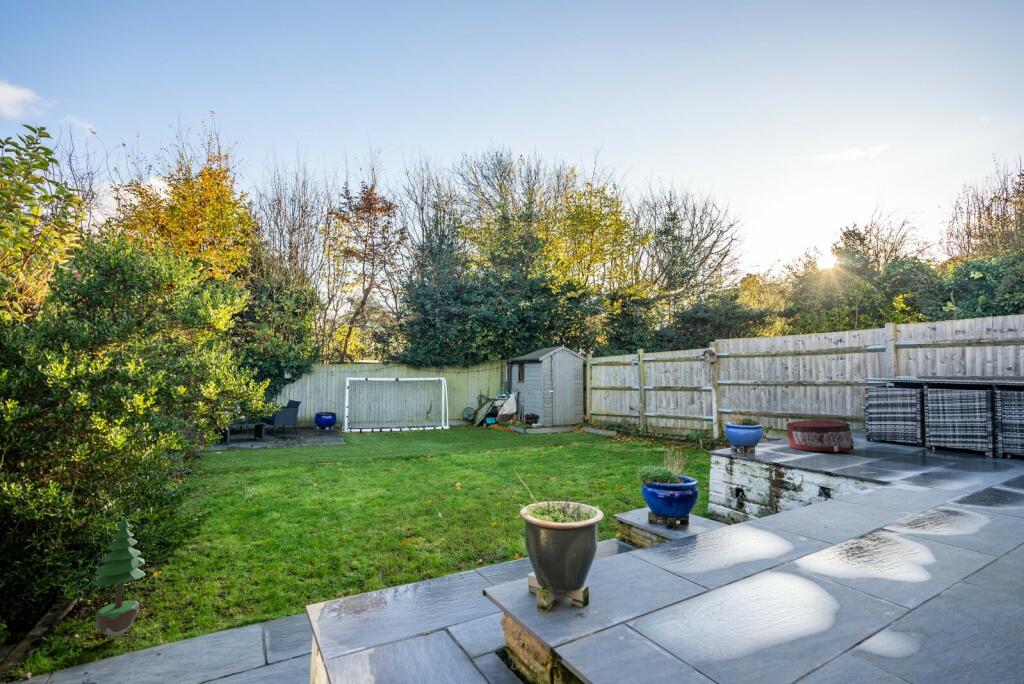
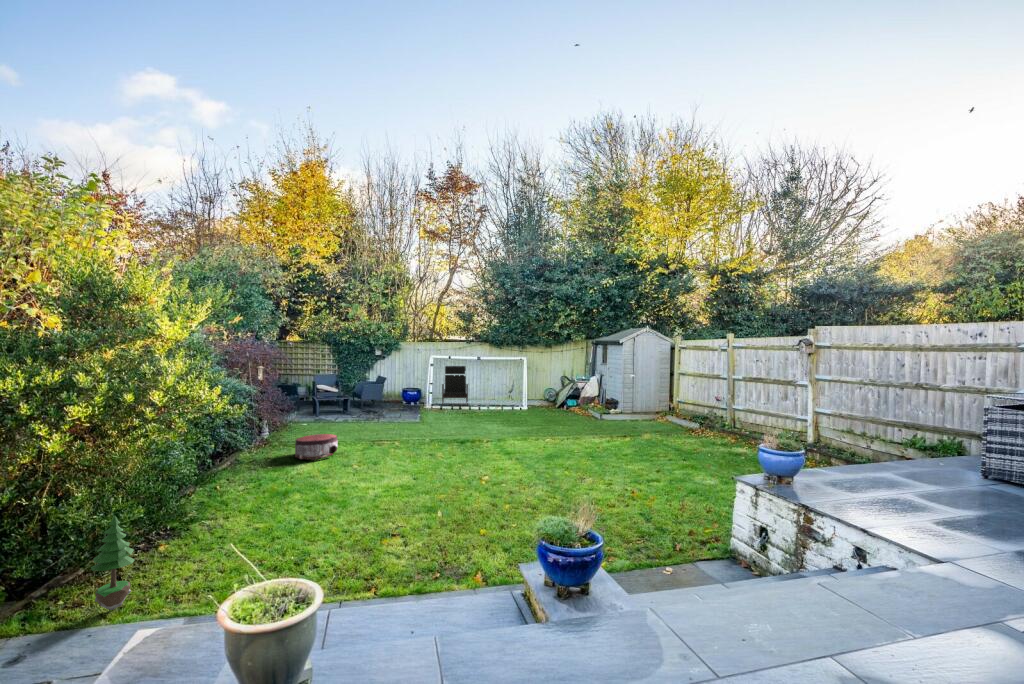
lounge chair: none [357,387,388,429] -> present [442,366,468,405]
pouf: present [787,420,854,452] -> present [295,434,338,460]

